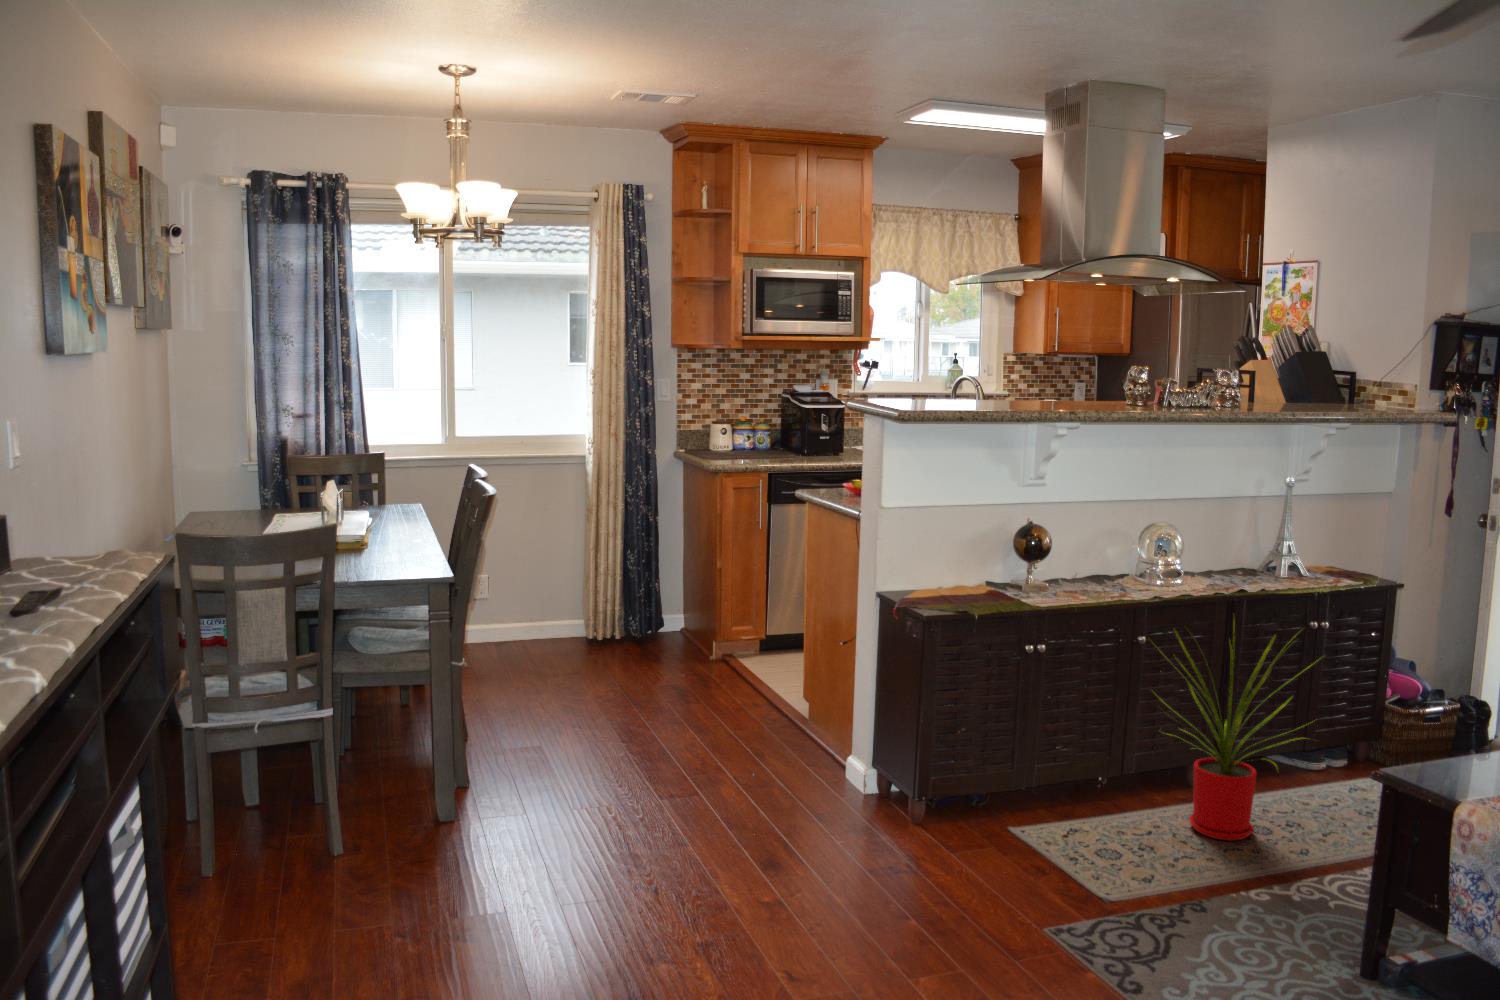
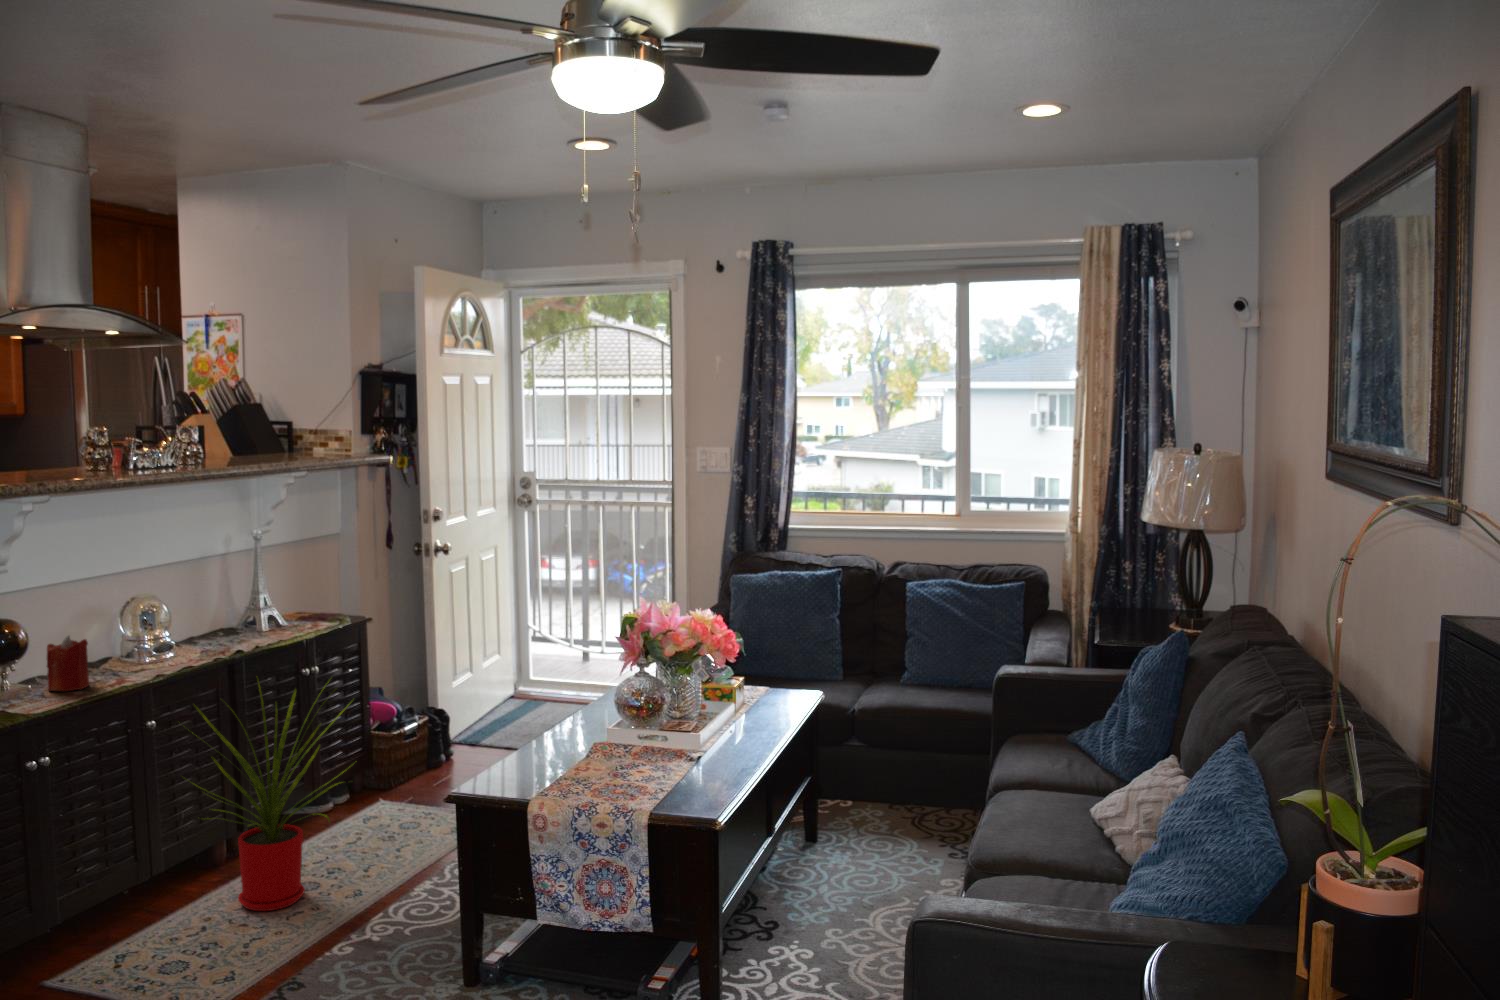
candle: none [1054,546,1087,594] -> present [47,636,89,691]

